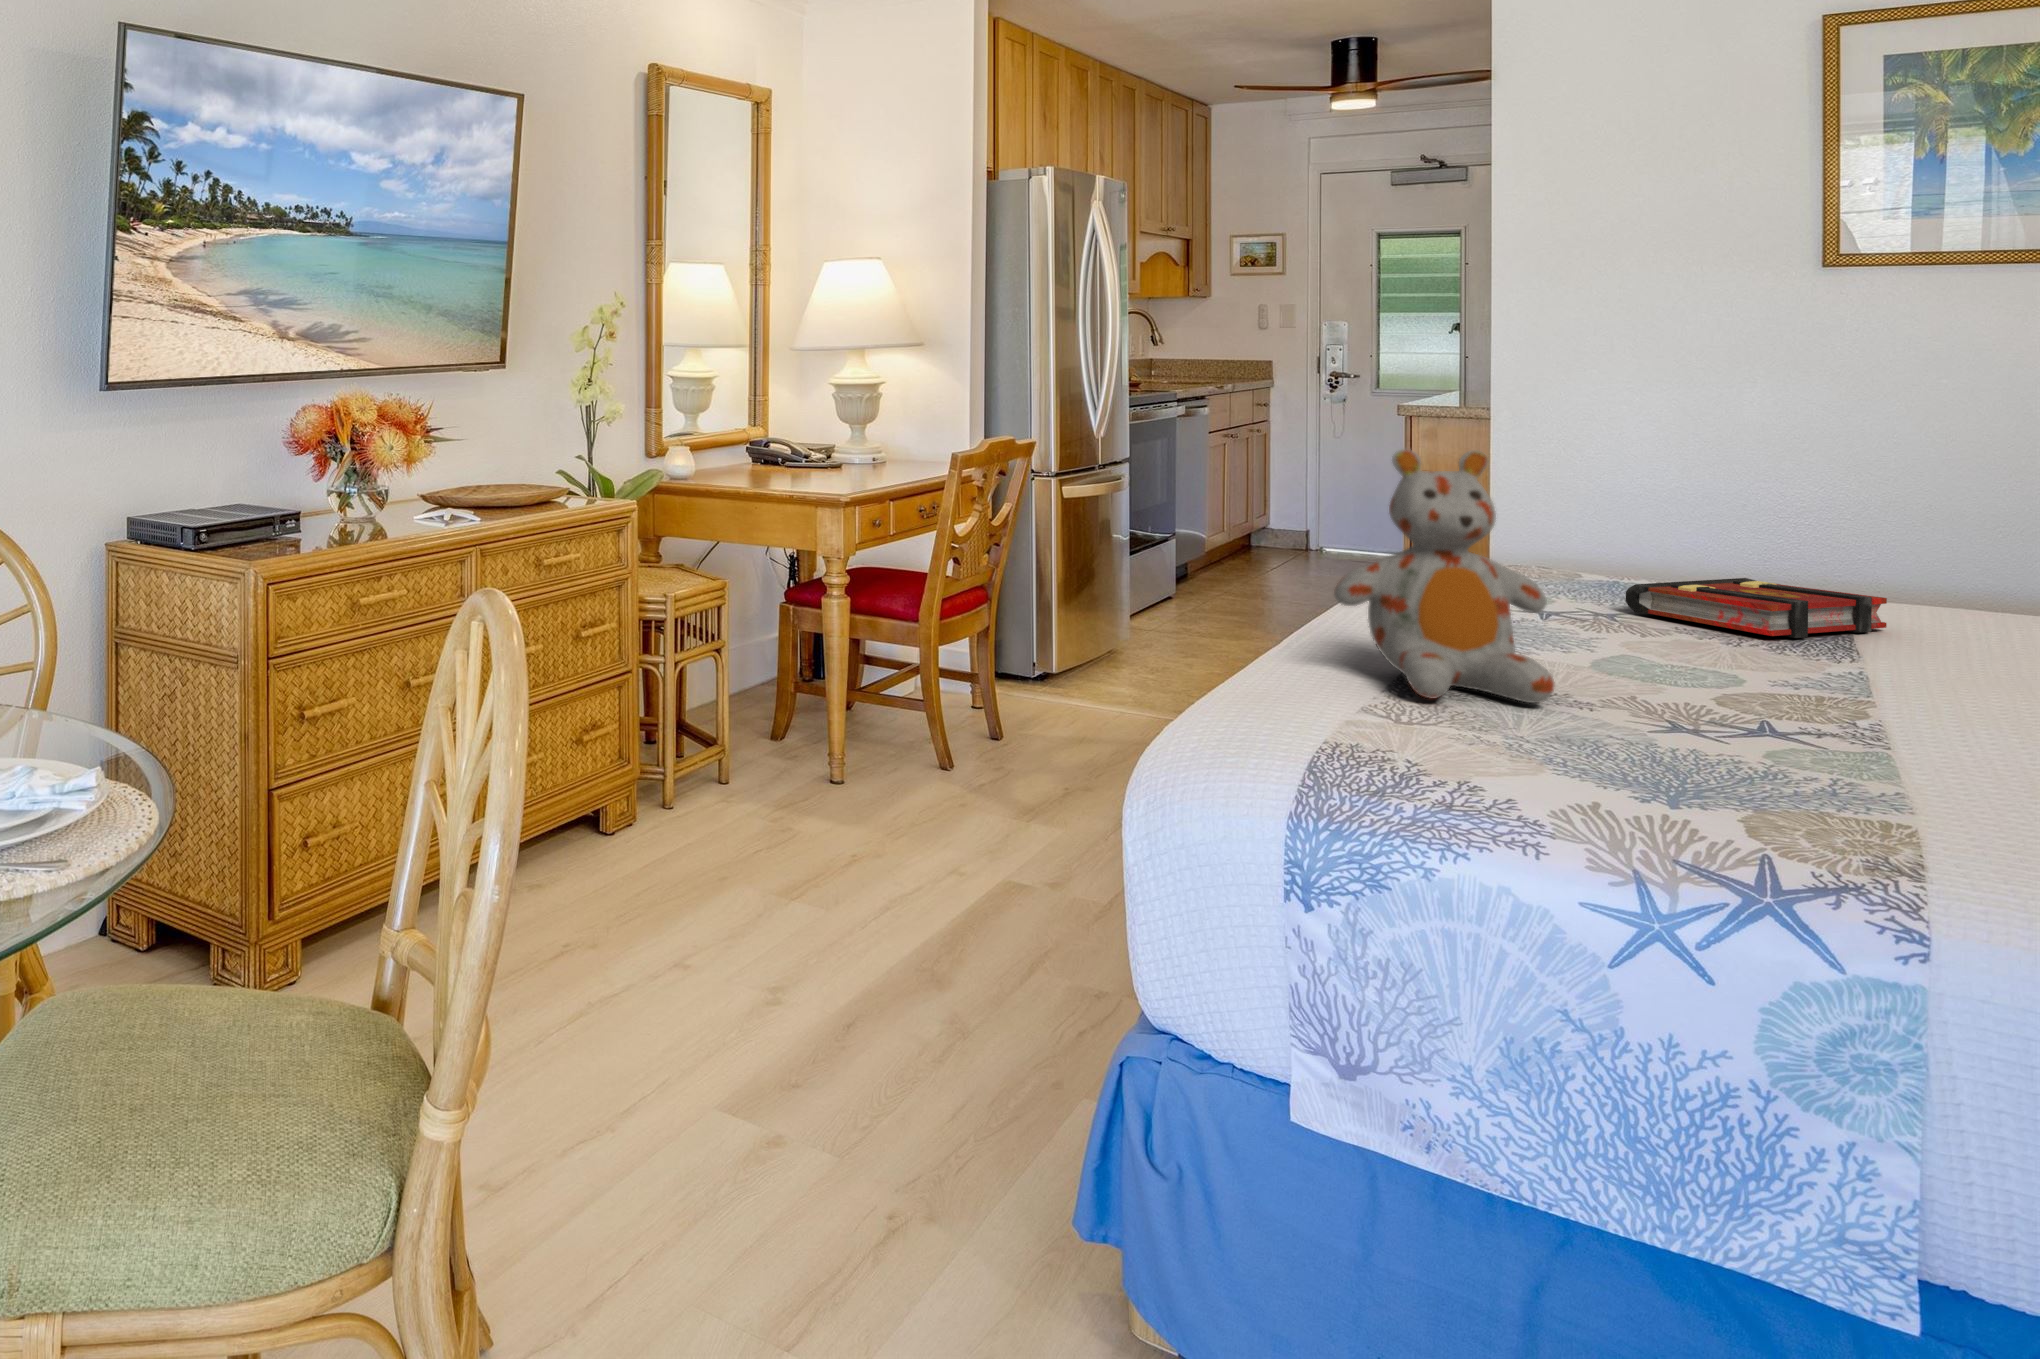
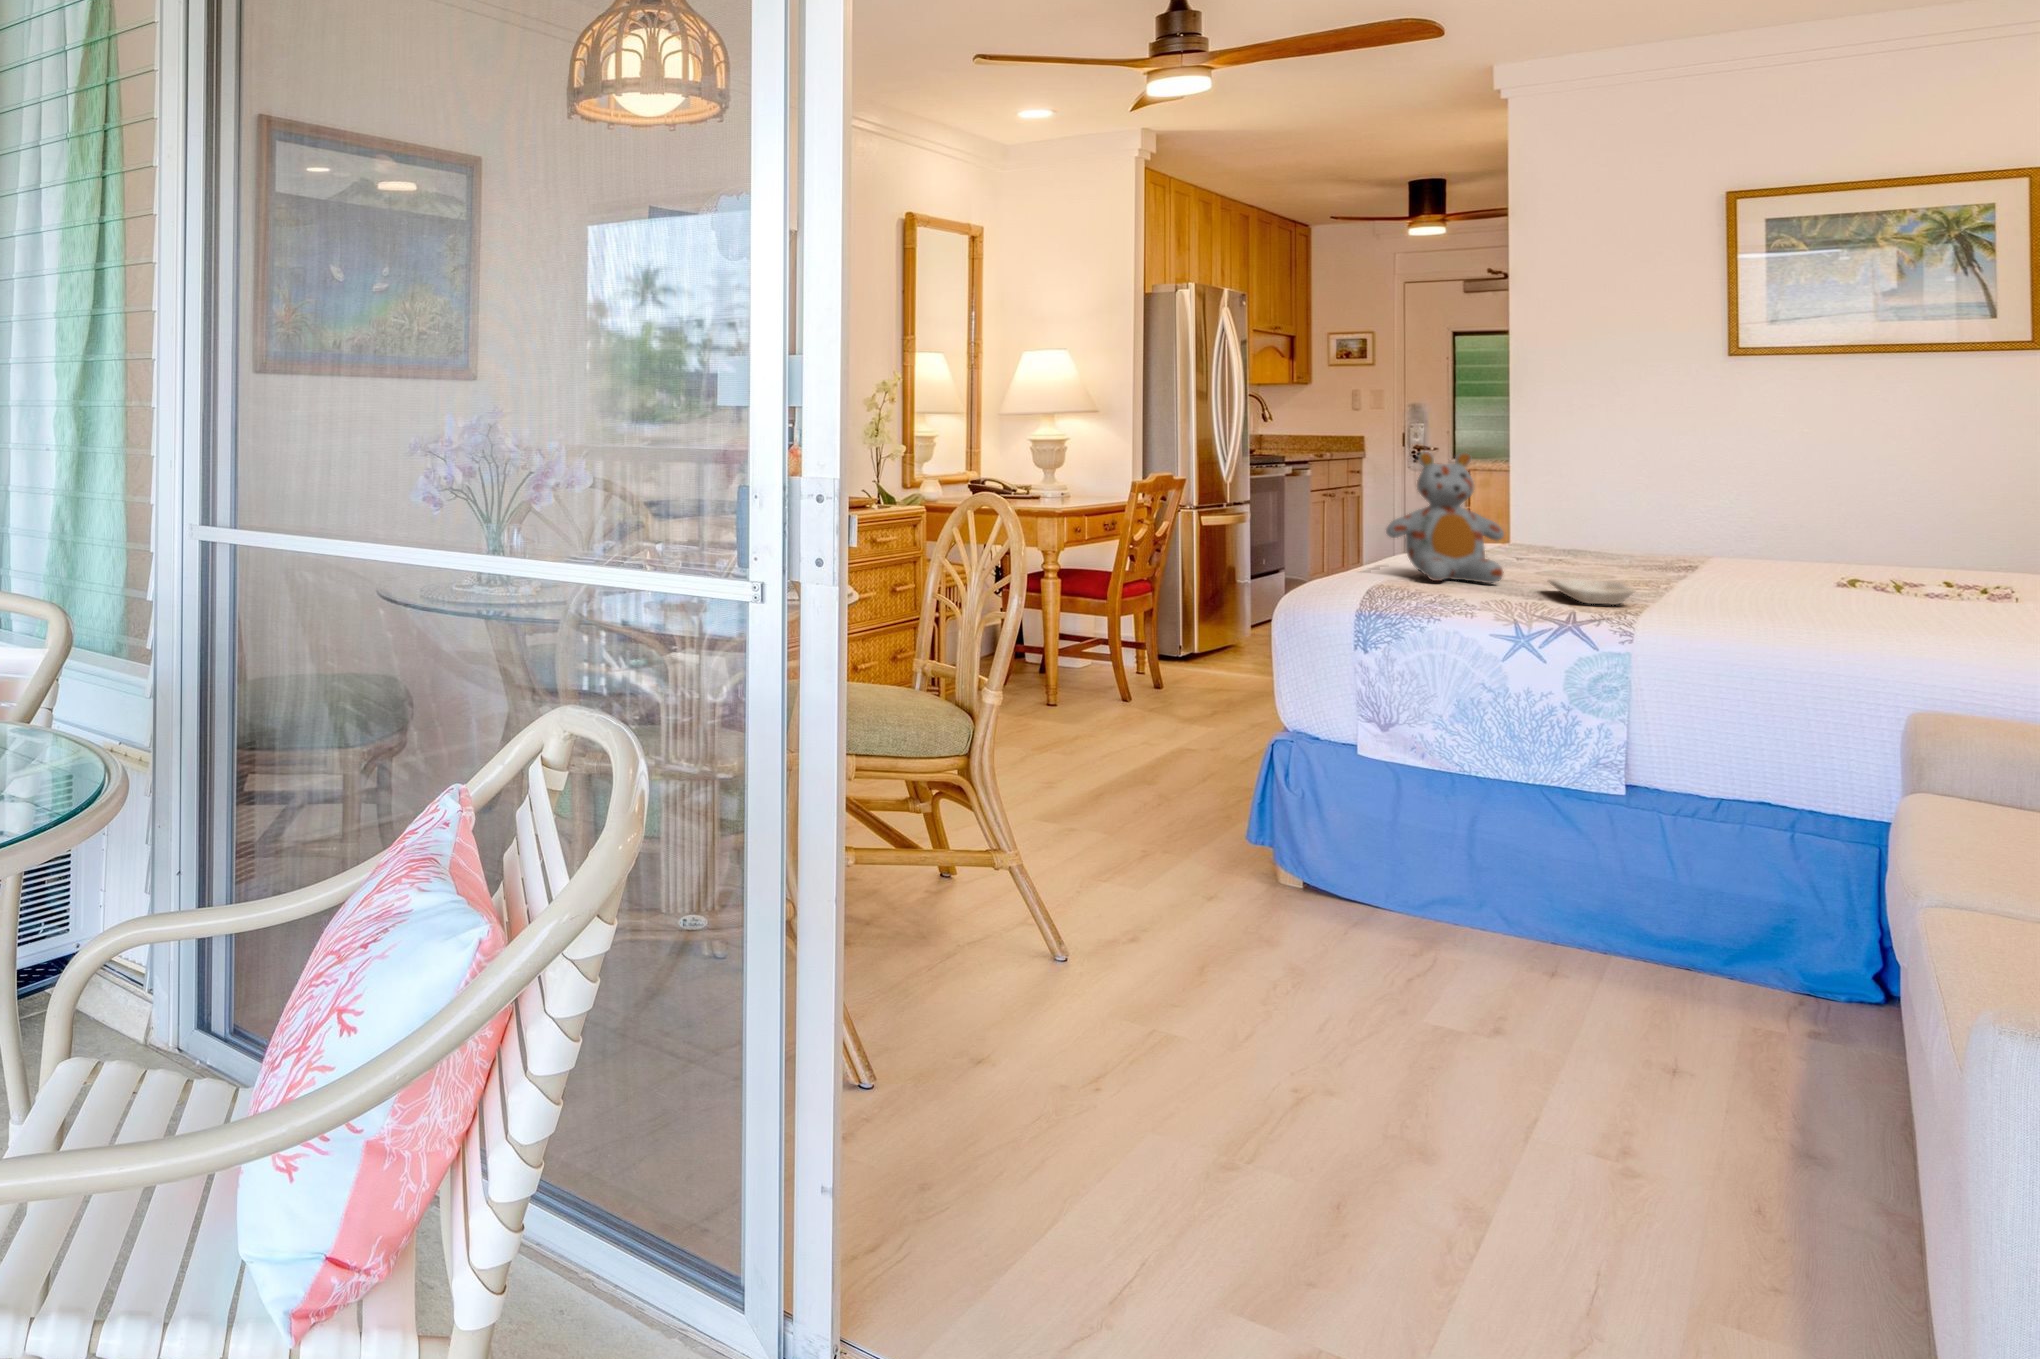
book: present [1626,578,1887,638] -> none [1571,543,1724,569]
tray: none [1648,709,1865,799] -> present [1548,579,1635,605]

